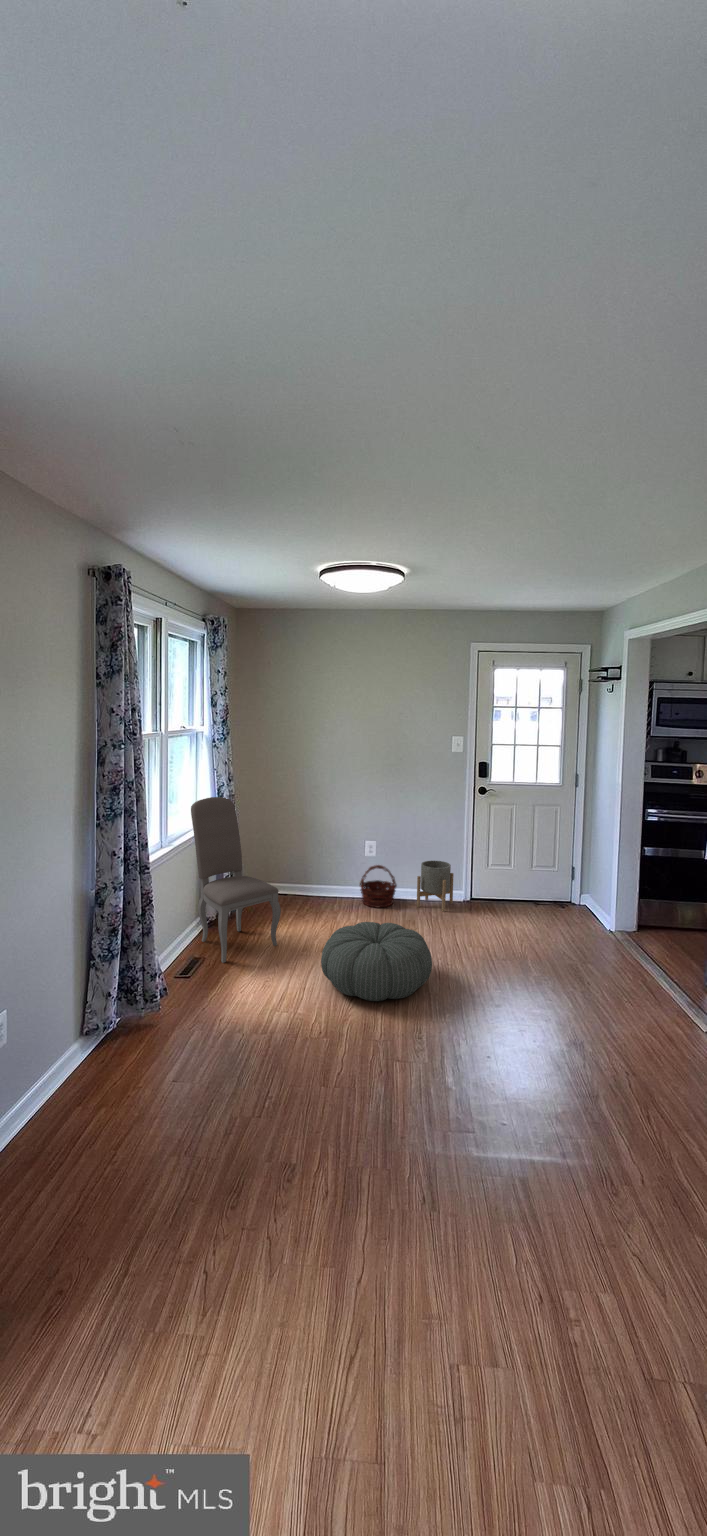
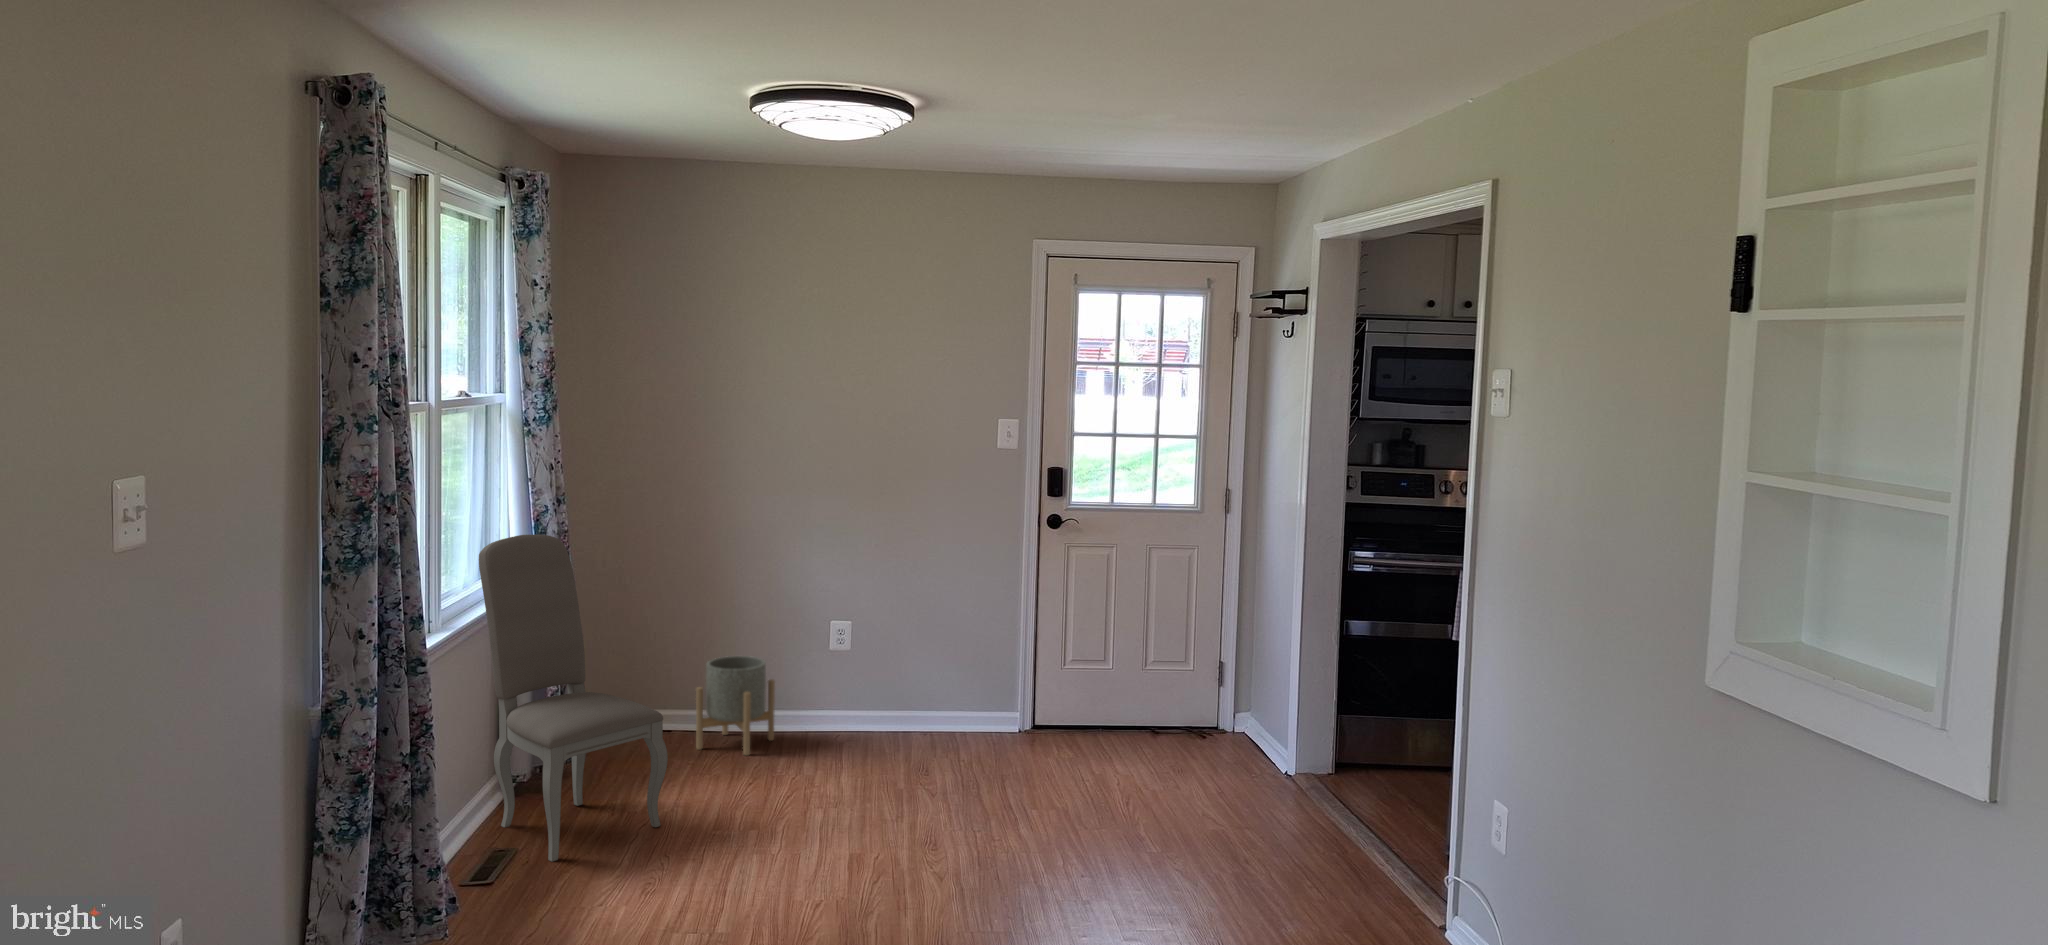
planter: present [417,861,454,912] -> present [696,656,775,755]
basket: present [360,865,397,908] -> none [821,668,897,753]
pouf: present [321,922,432,1001] -> none [753,768,963,906]

